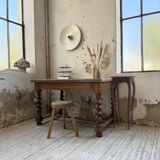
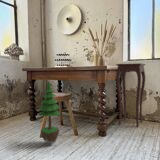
potted tree: none [47,92,65,143] -> present [38,82,60,144]

